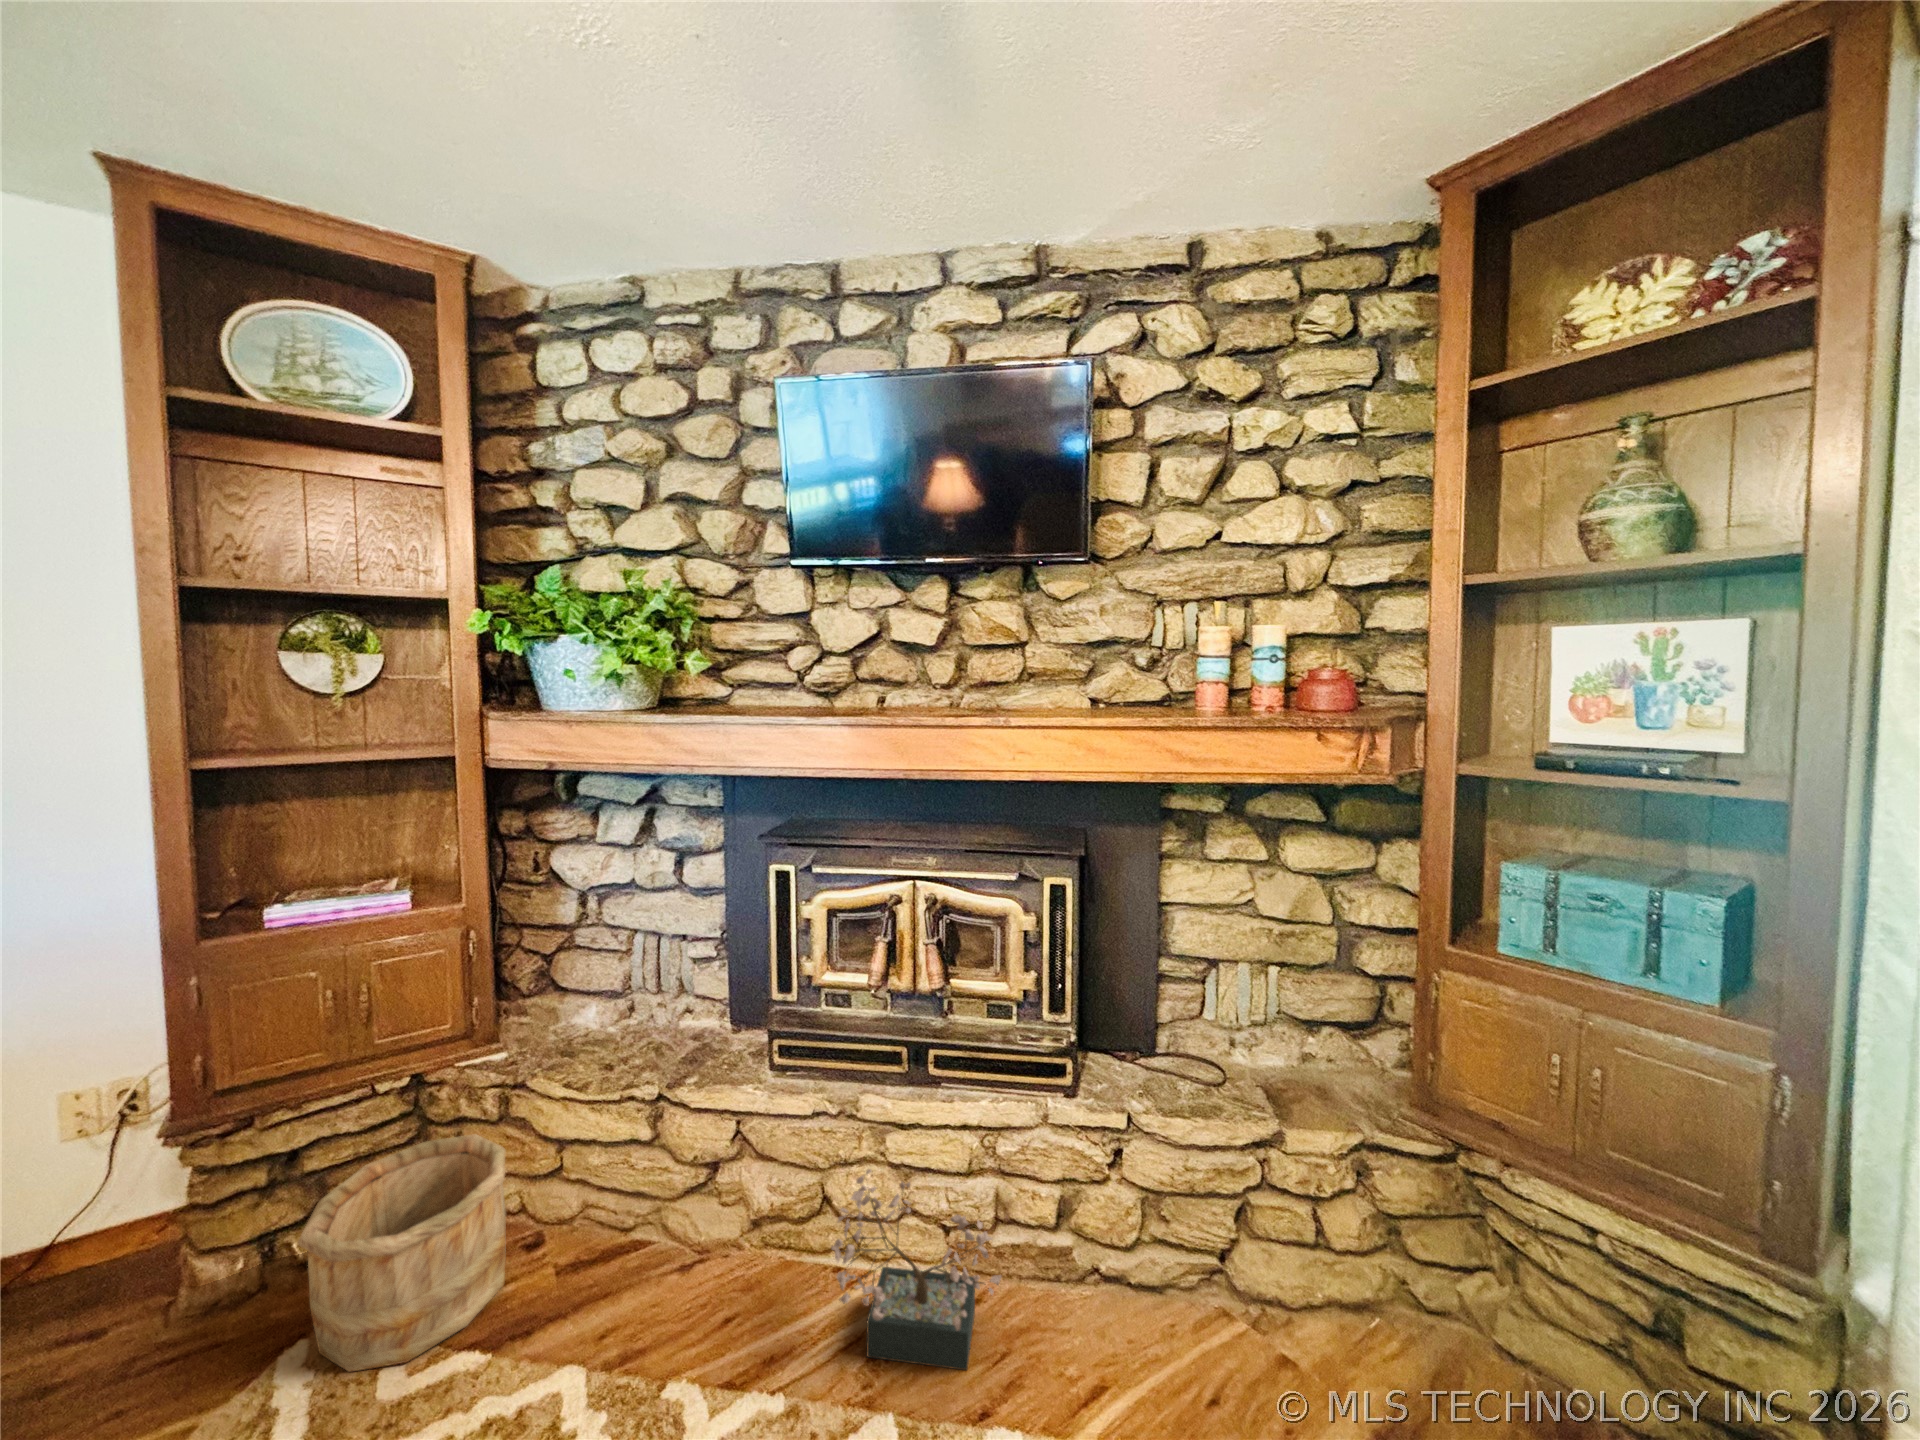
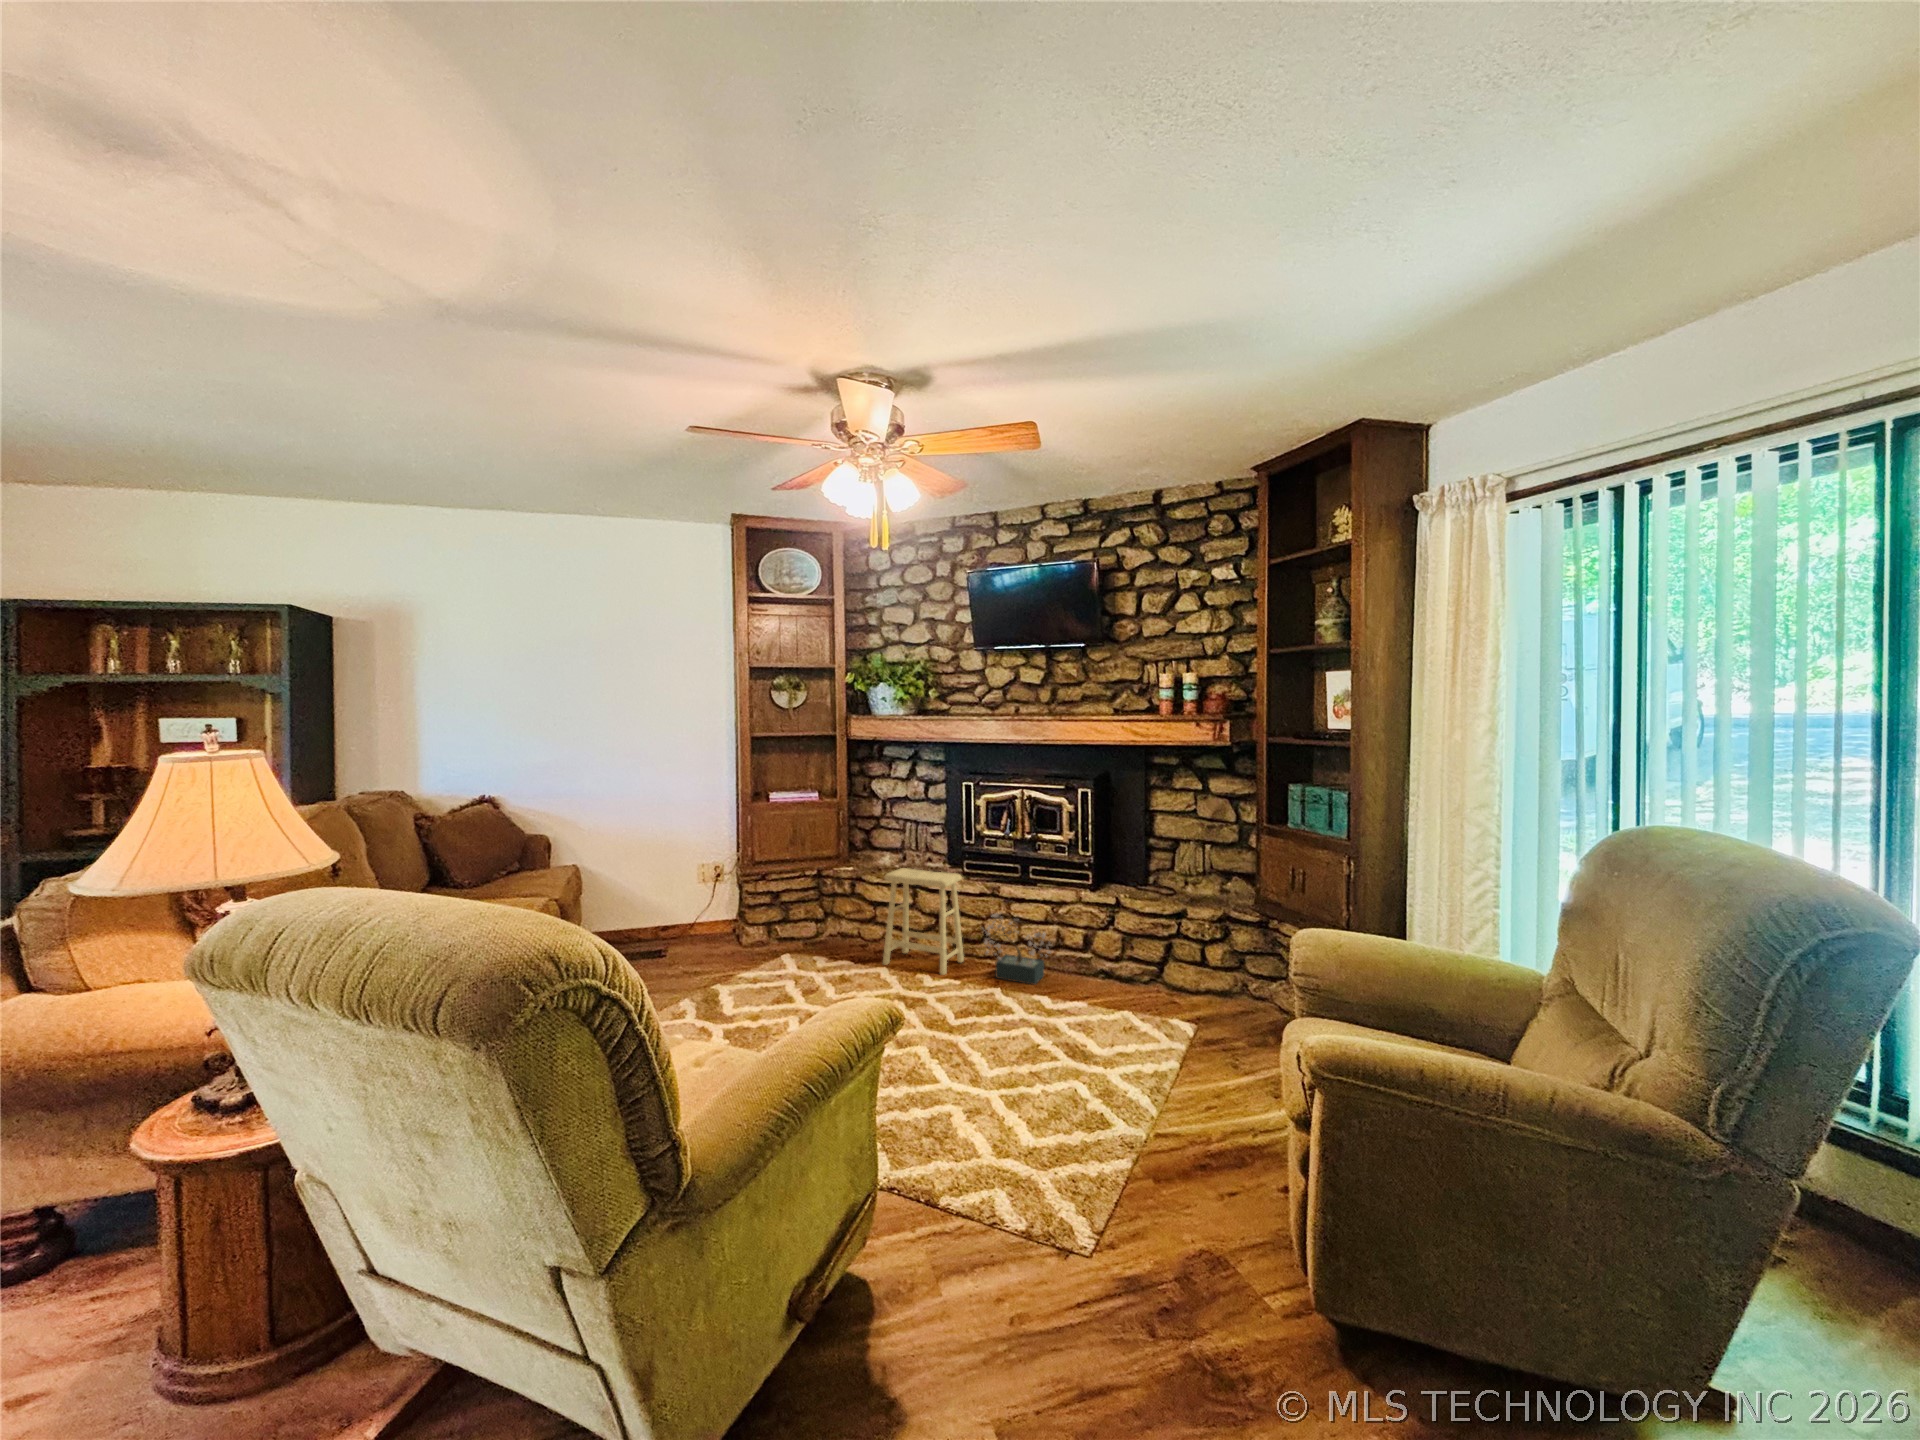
footstool: none [567,1078,780,1378] -> present [883,868,964,975]
wooden bucket: present [298,1134,506,1372] -> none [793,893,858,958]

